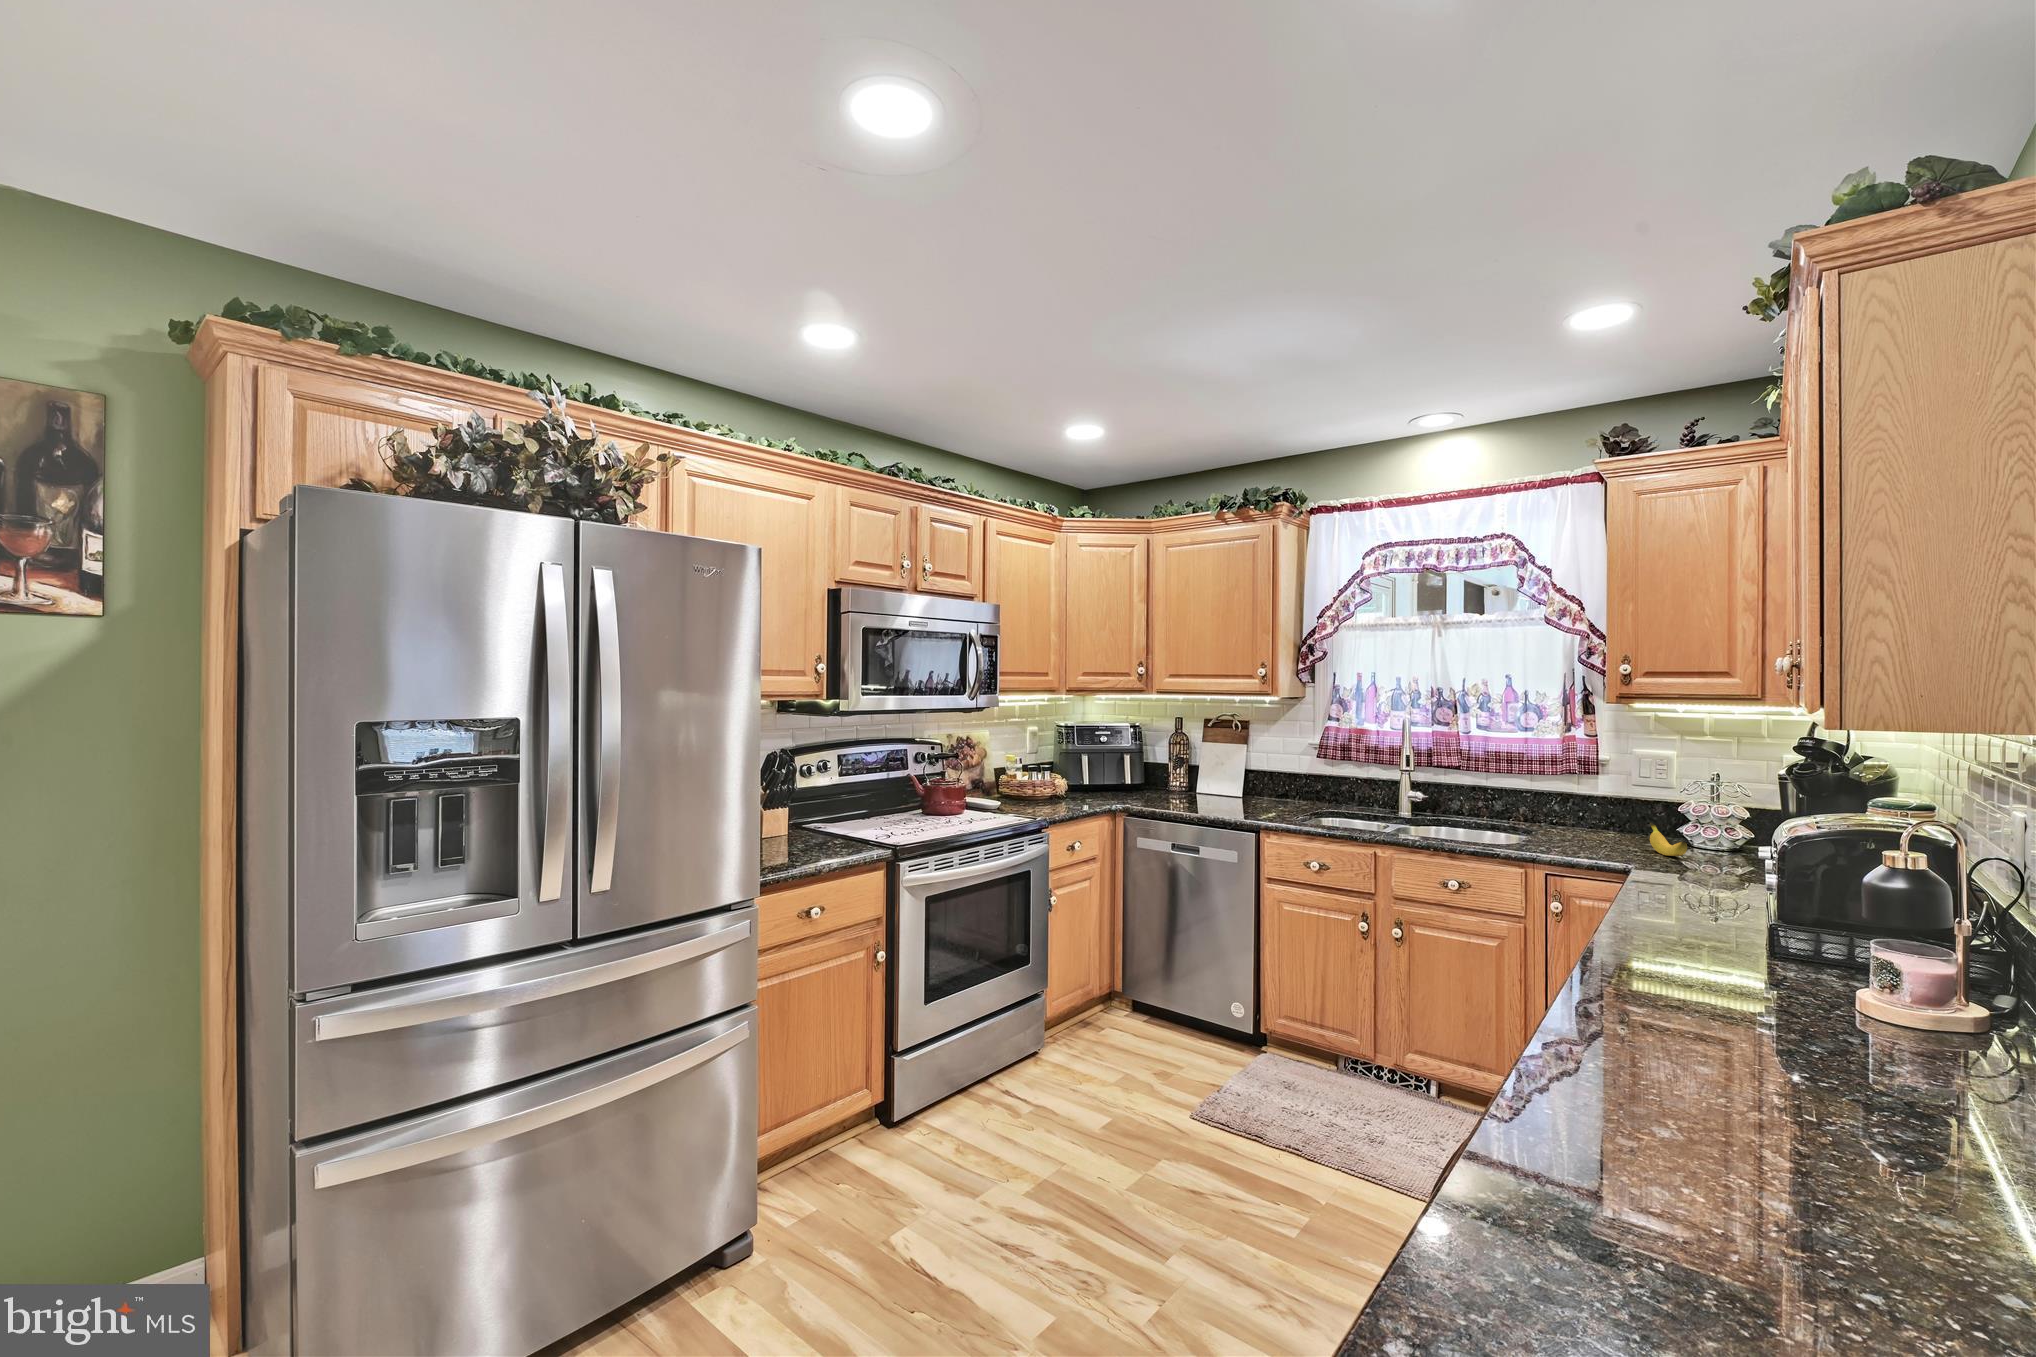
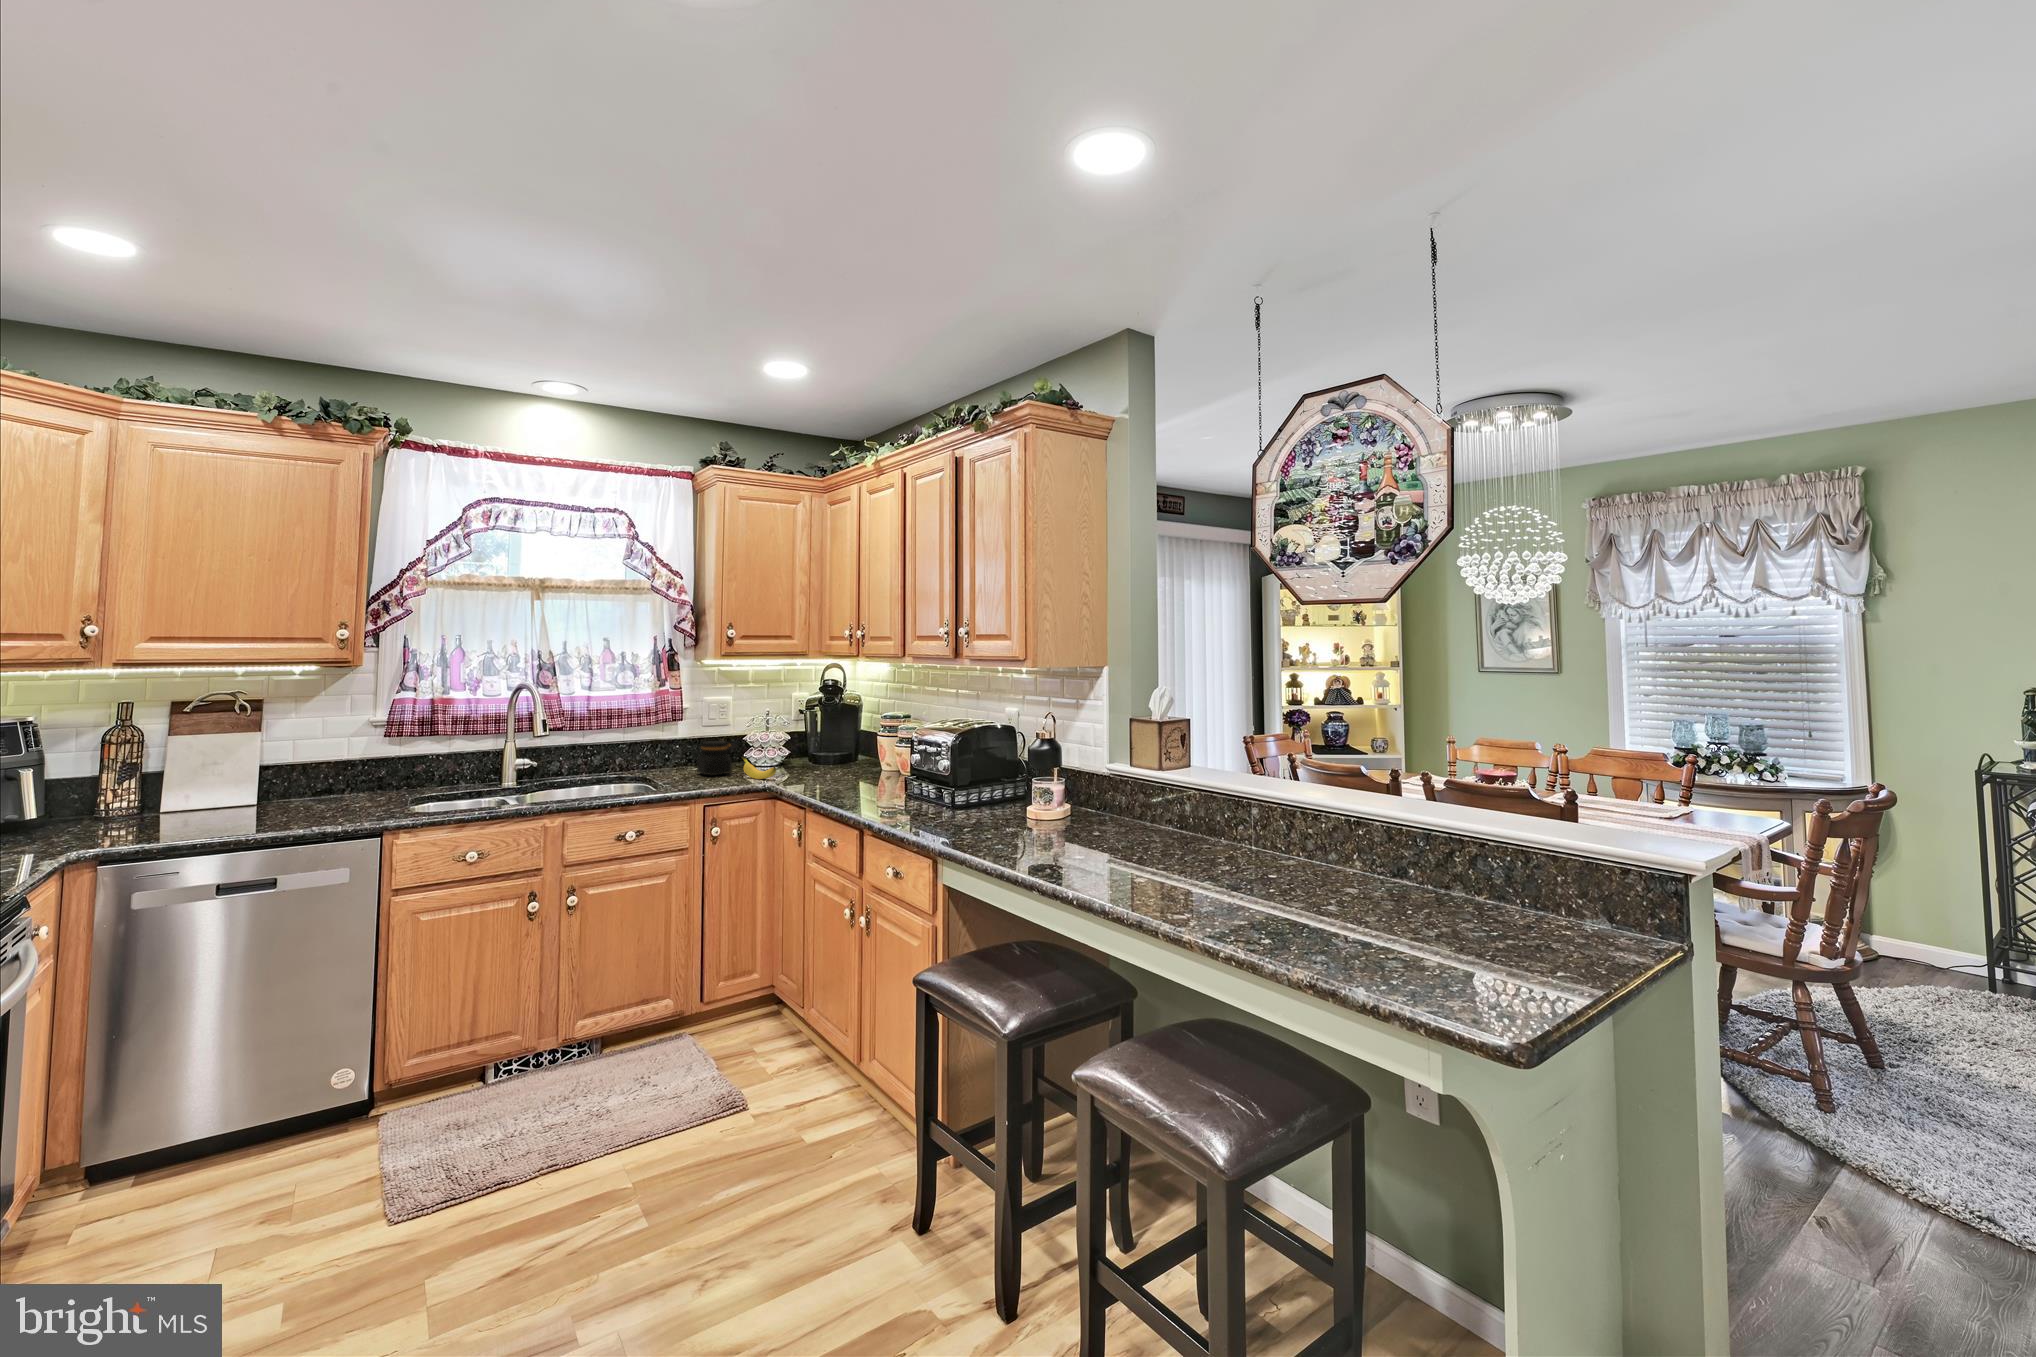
jar: none [1596,798,1651,843] -> present [696,741,732,776]

